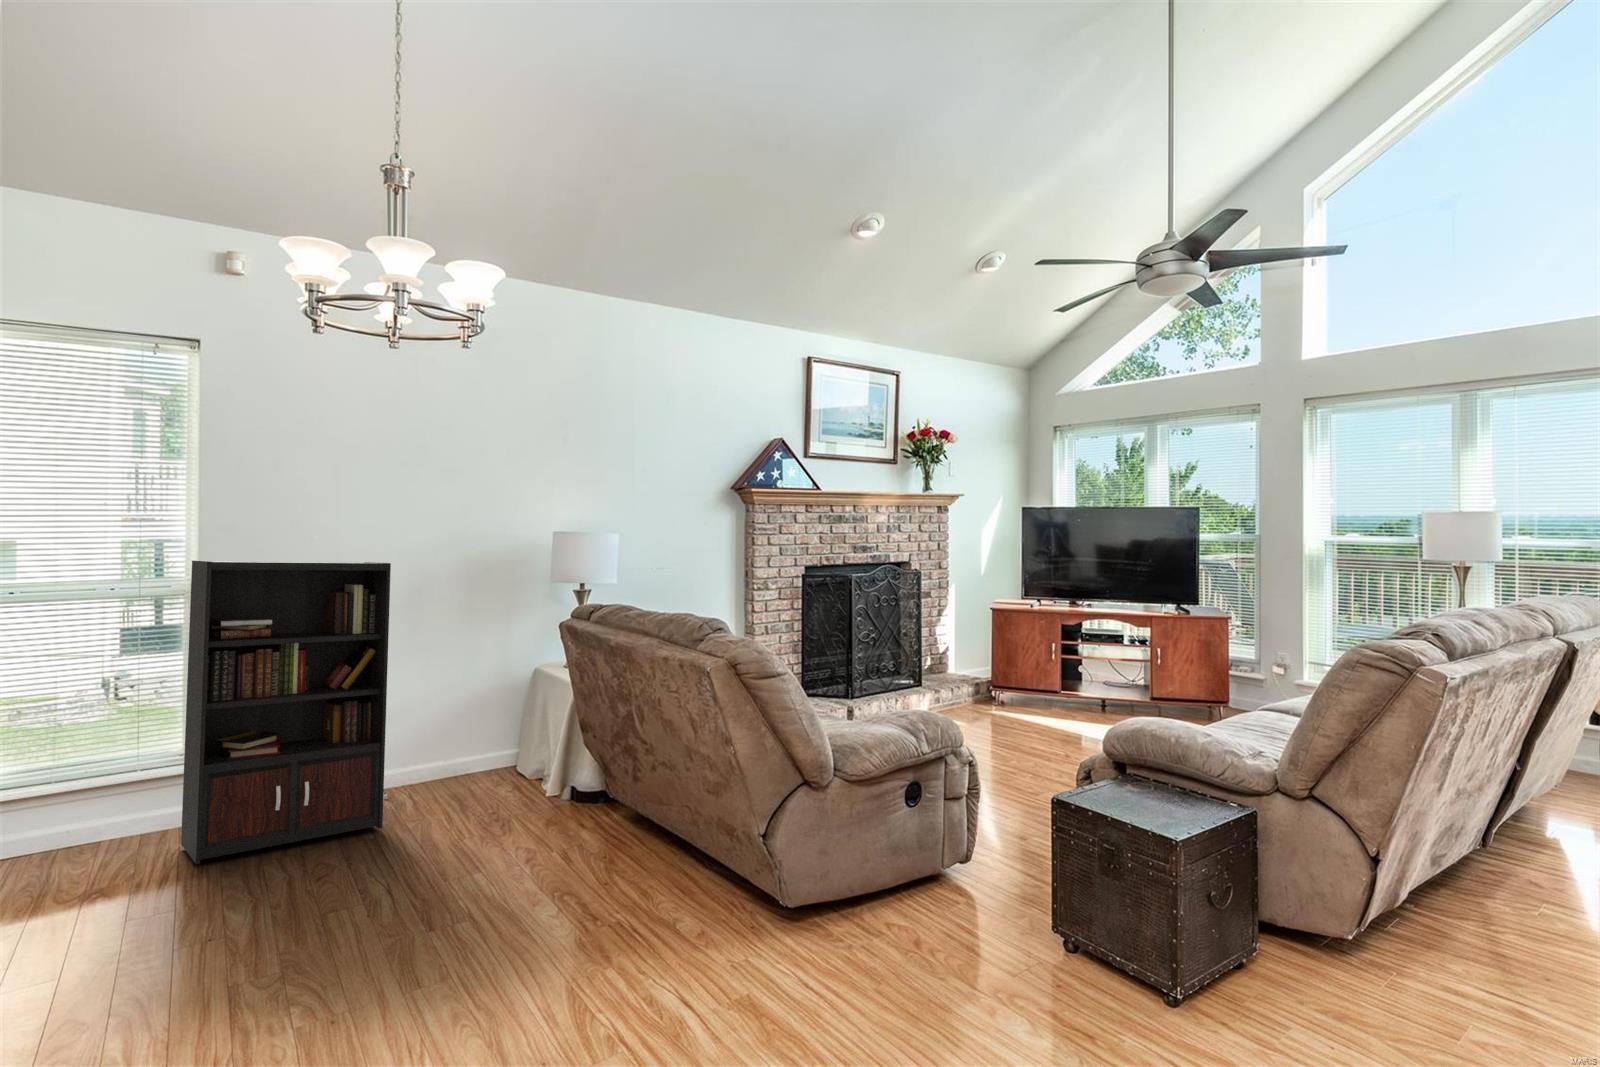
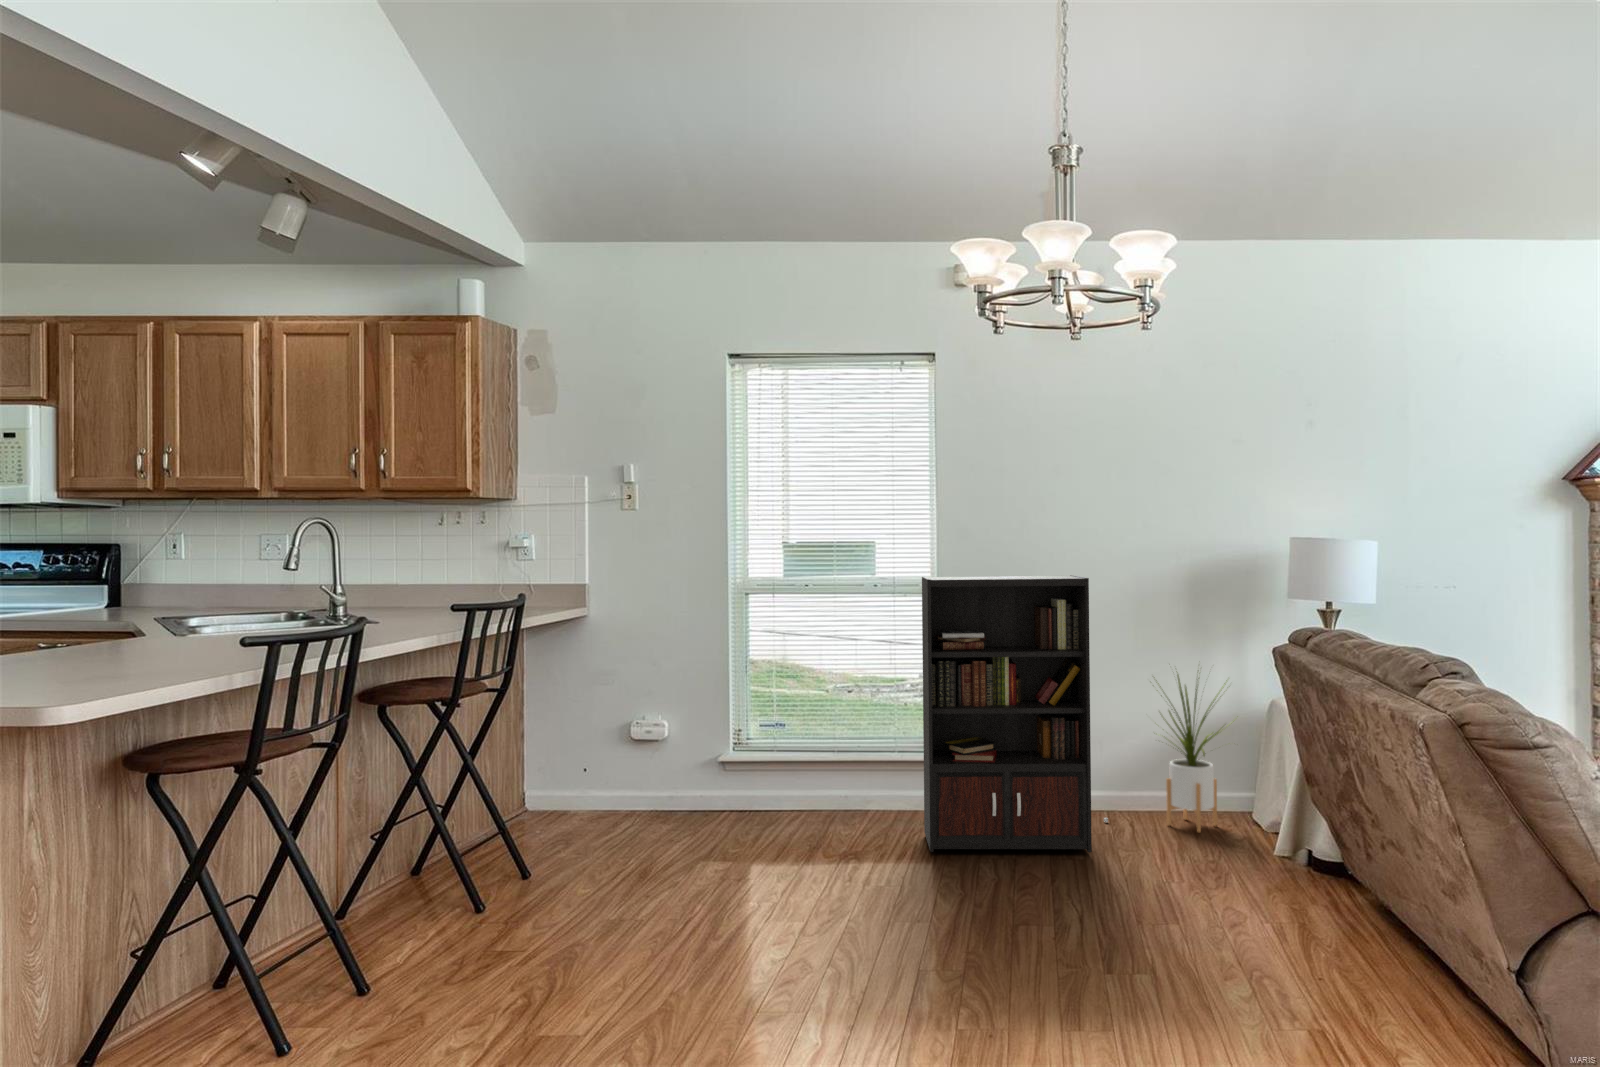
house plant: none [428,641,511,793] -> present [1158,675,1225,832]

